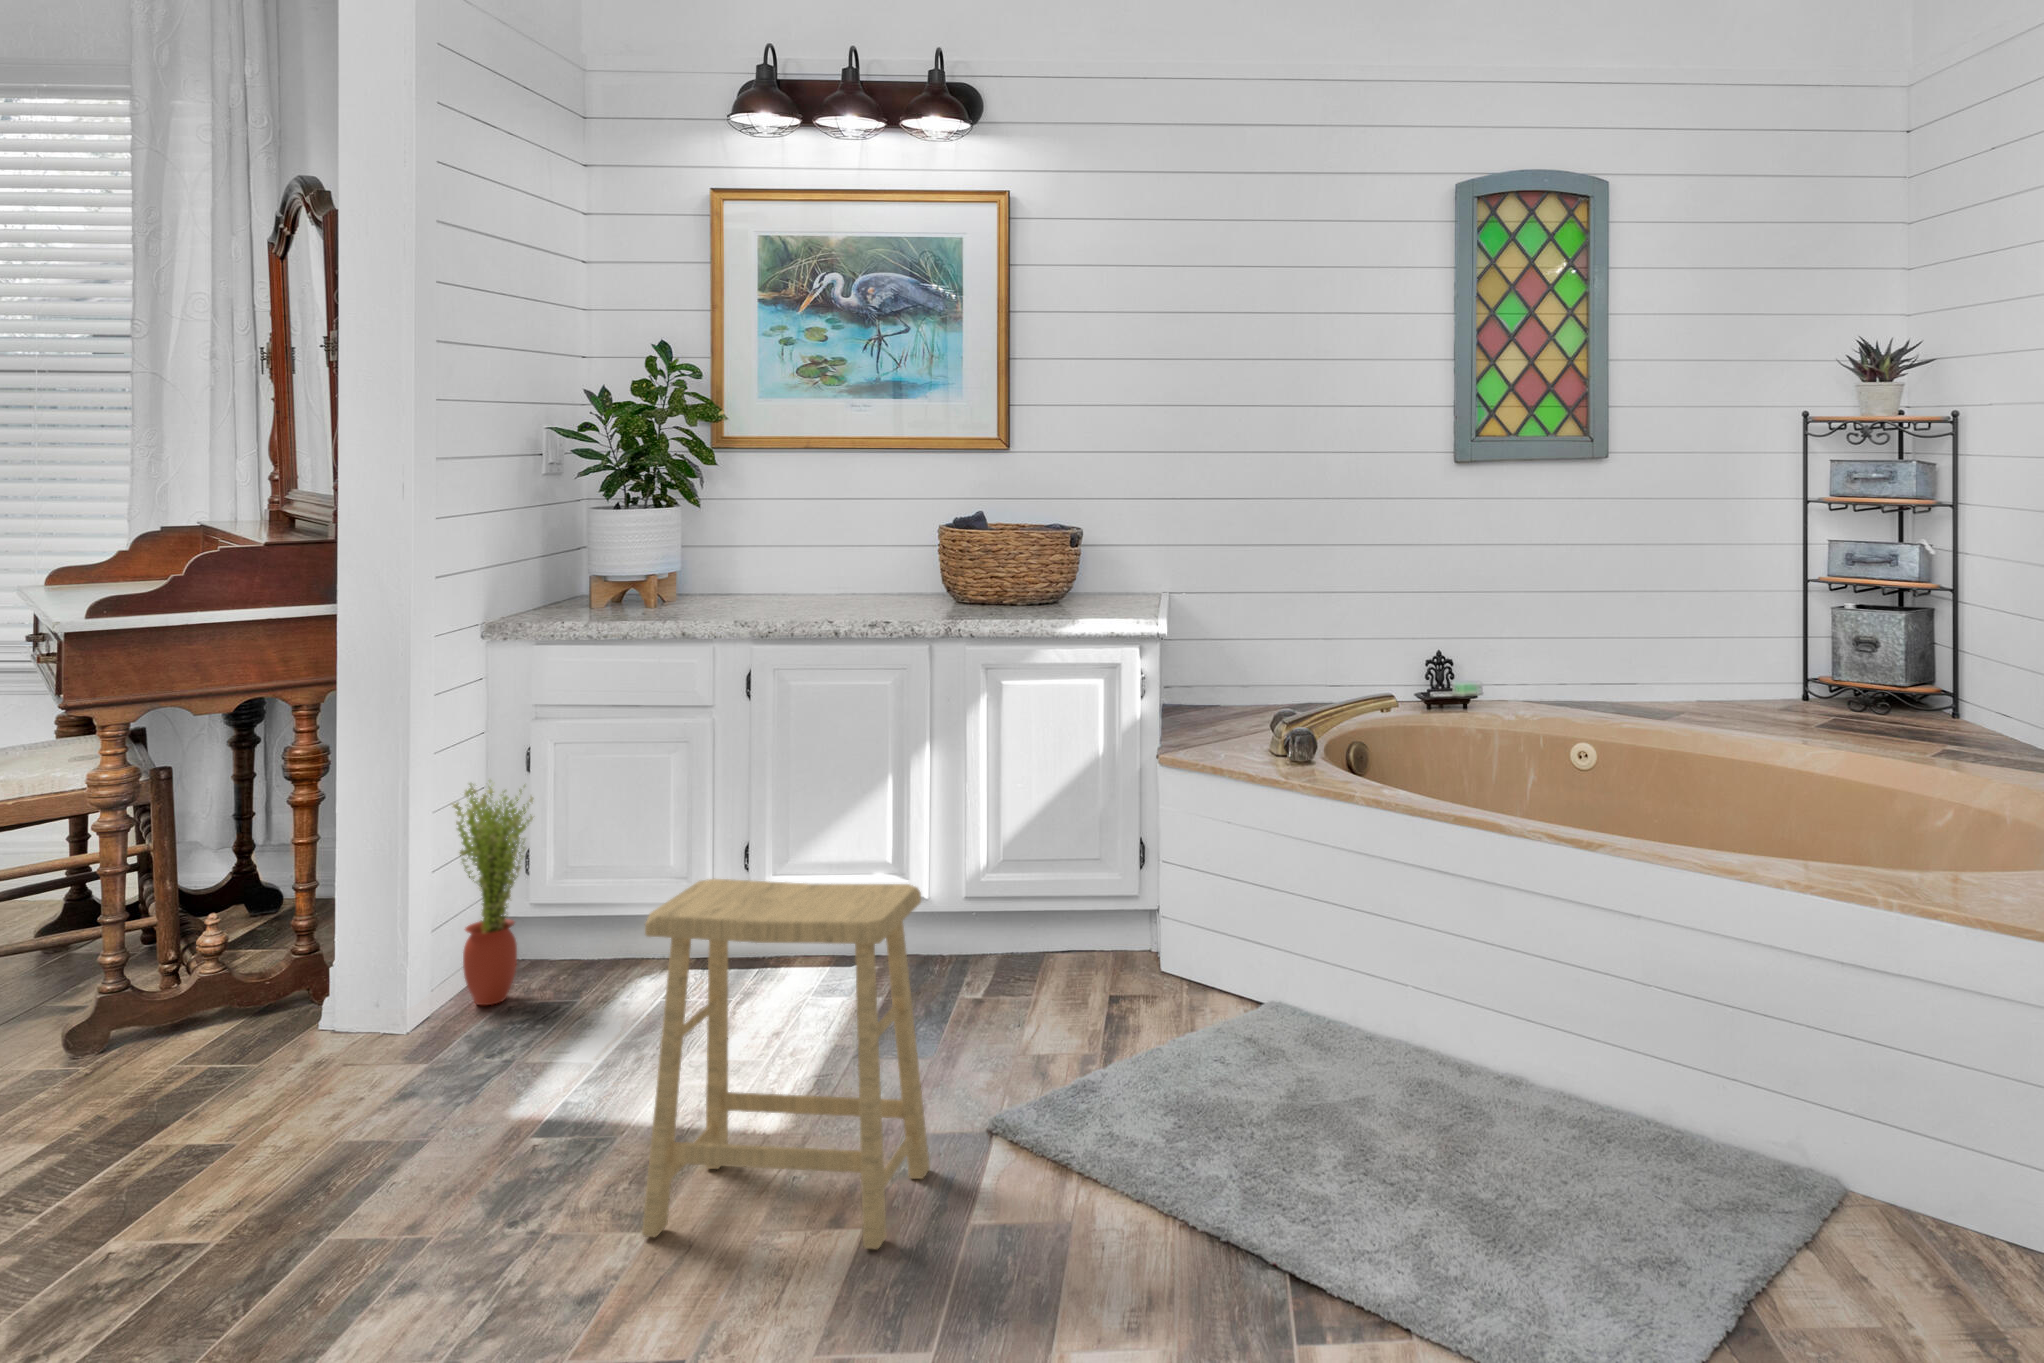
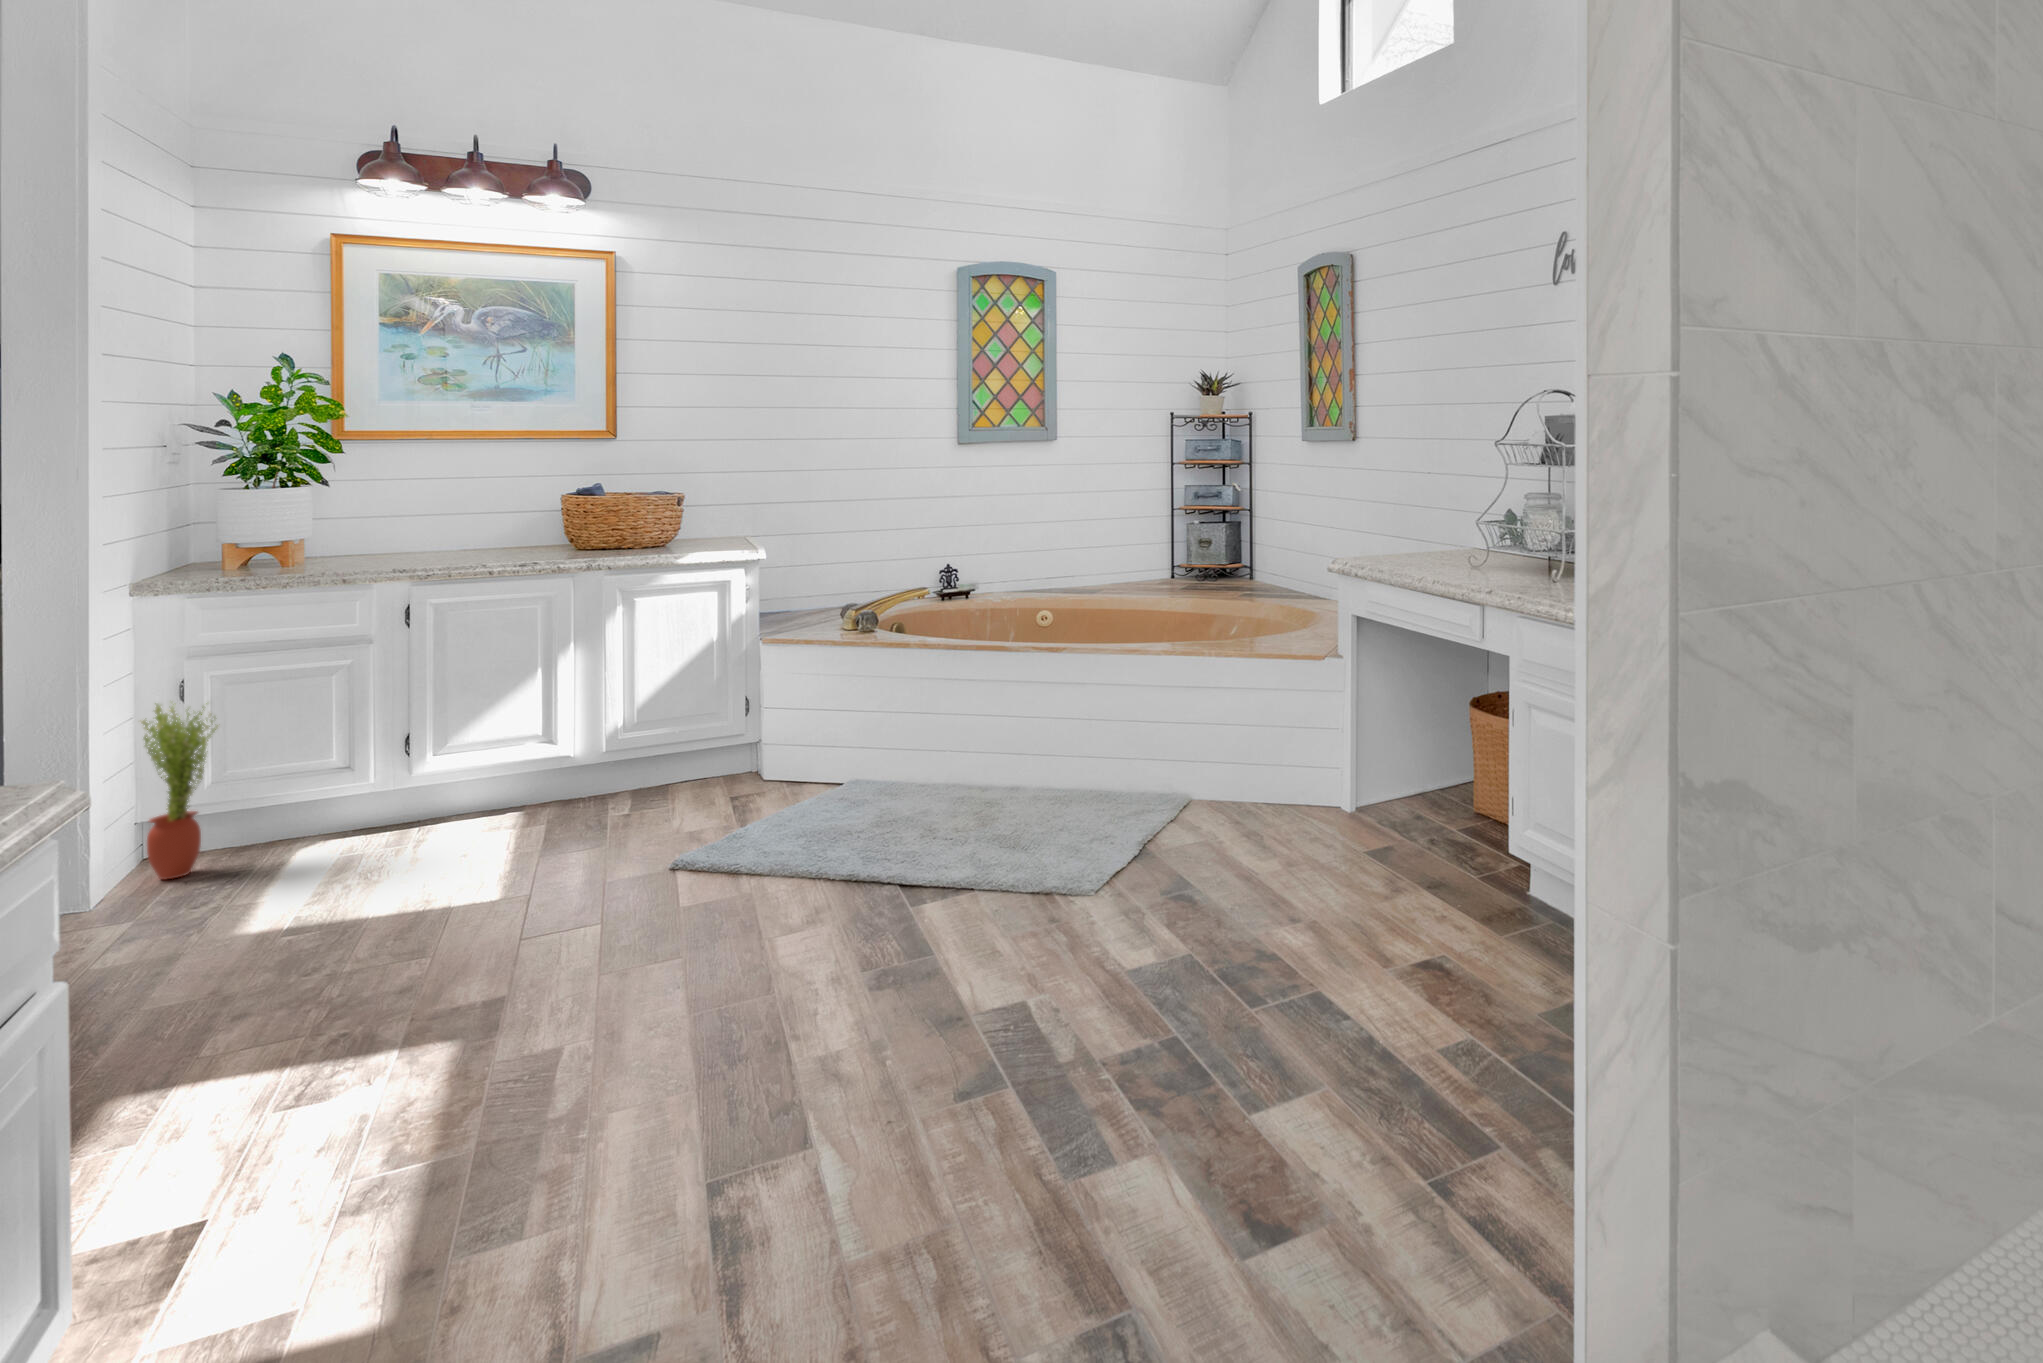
footstool: present [642,879,930,1249] -> none [436,706,642,948]

